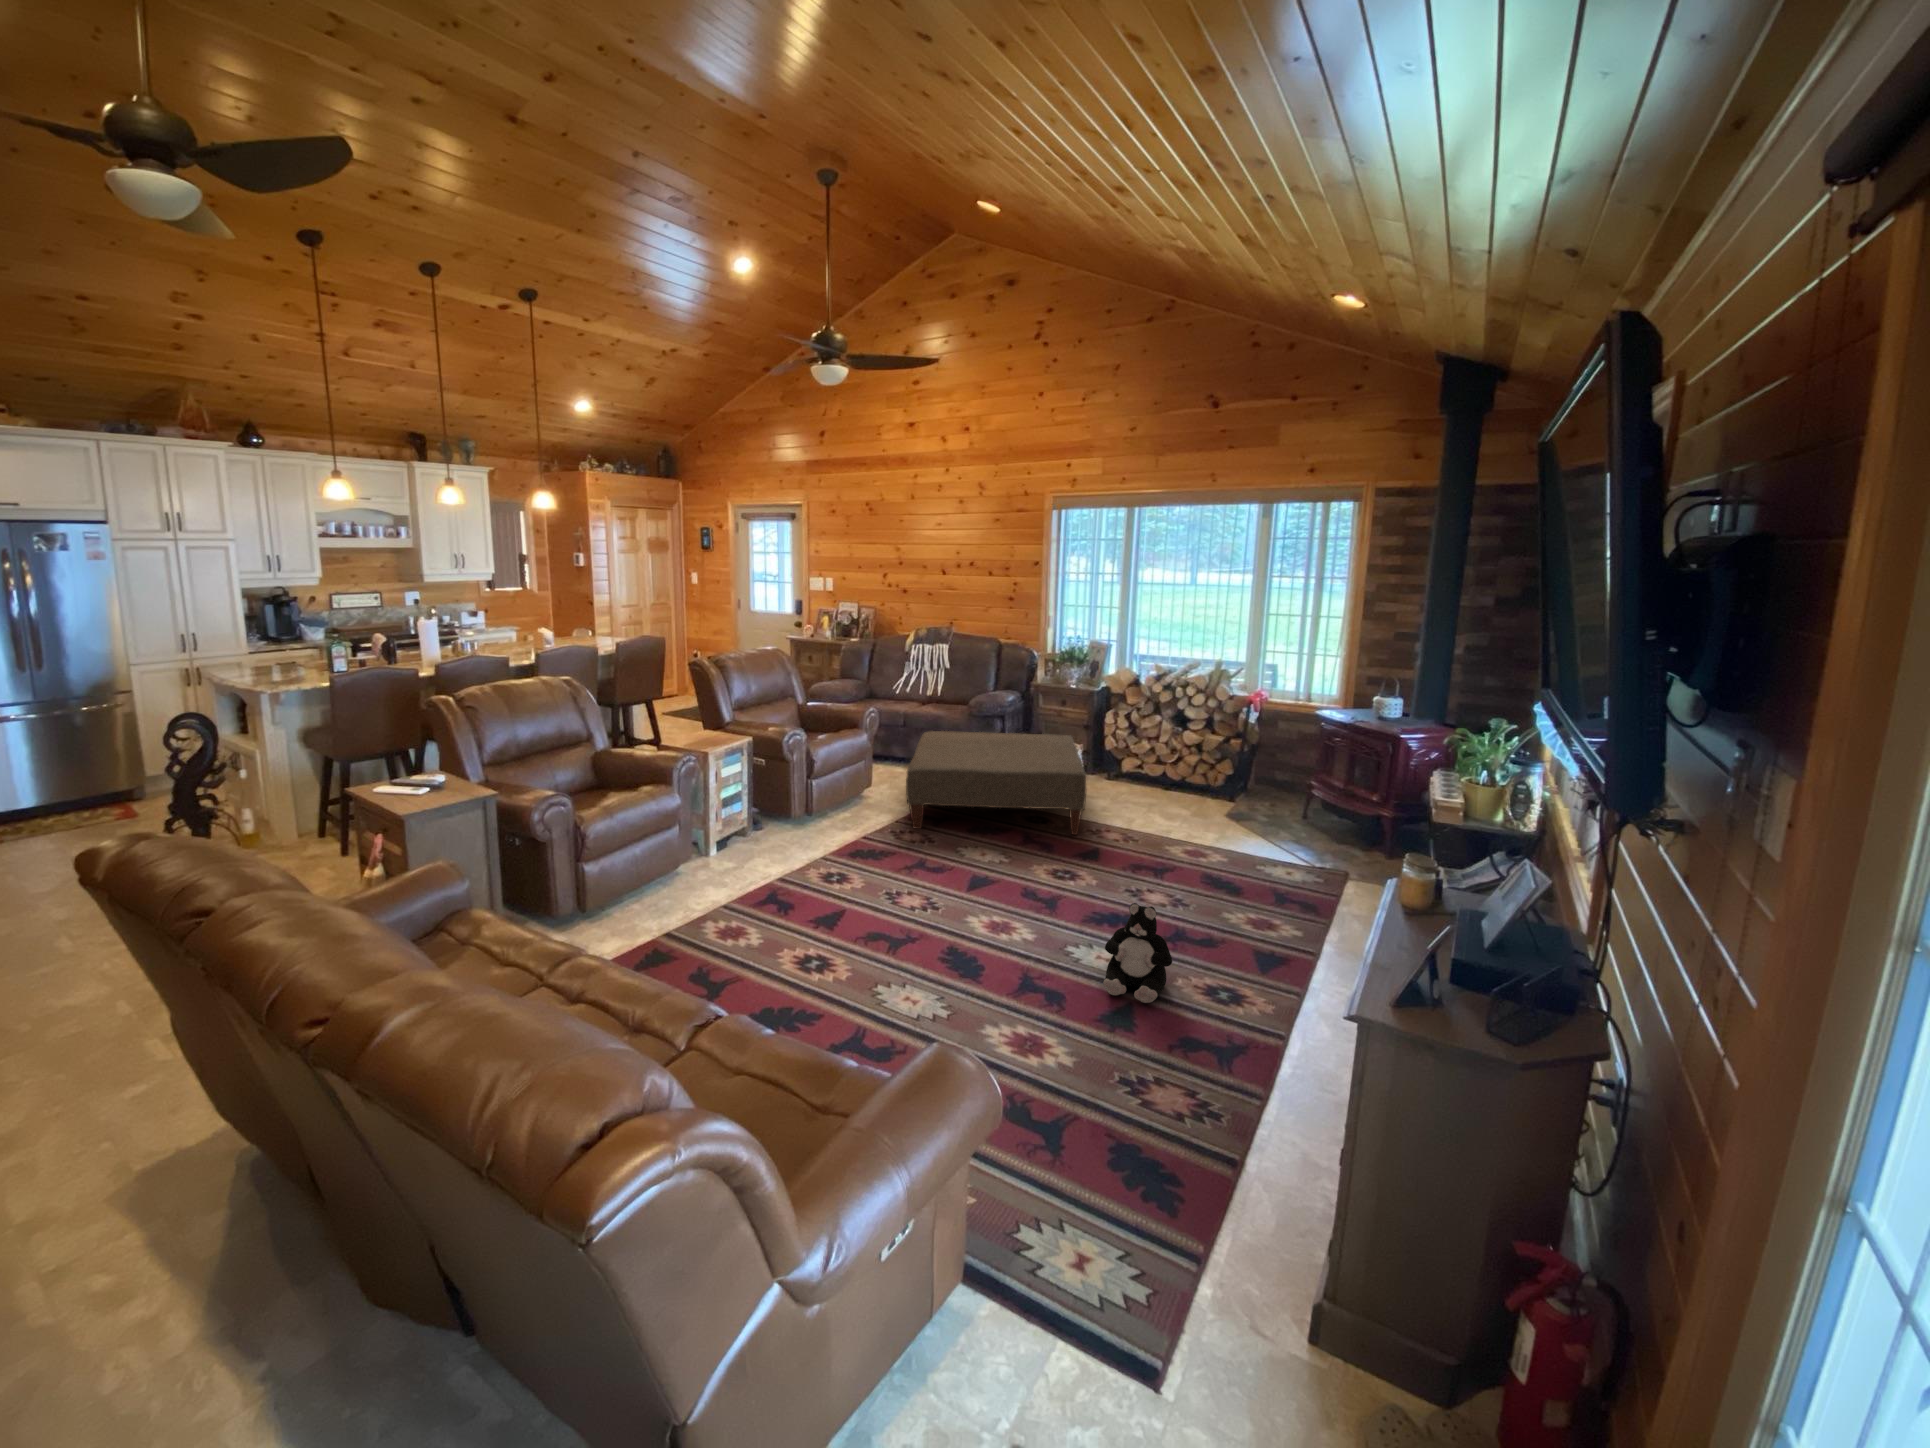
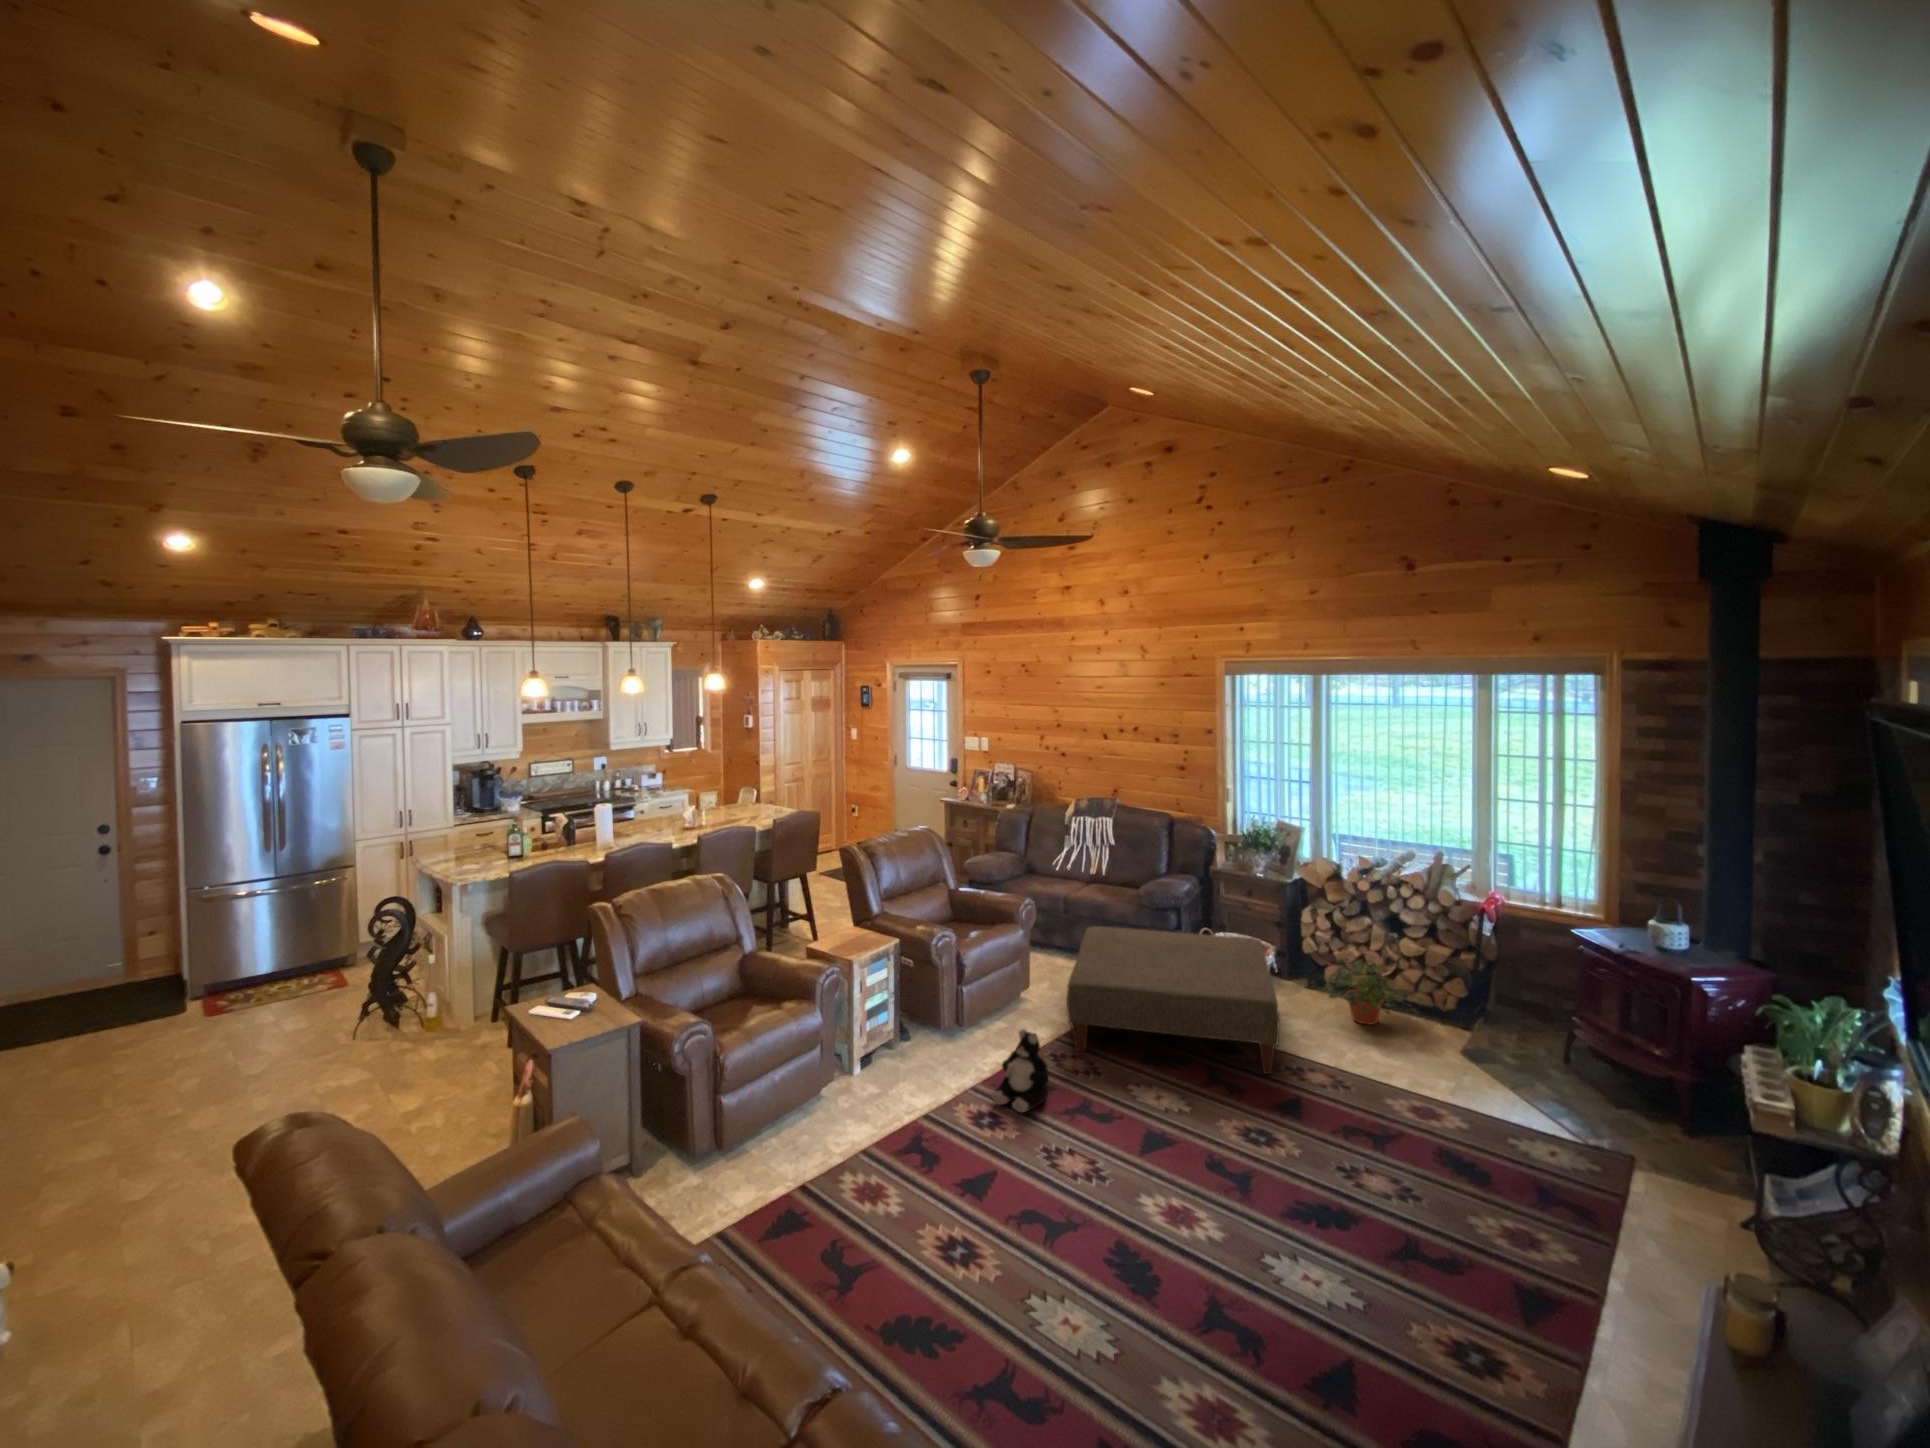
potted plant: none [1123,748,1201,800] -> present [1325,958,1424,1025]
plush toy: present [1103,903,1172,1003] -> present [991,1030,1049,1112]

